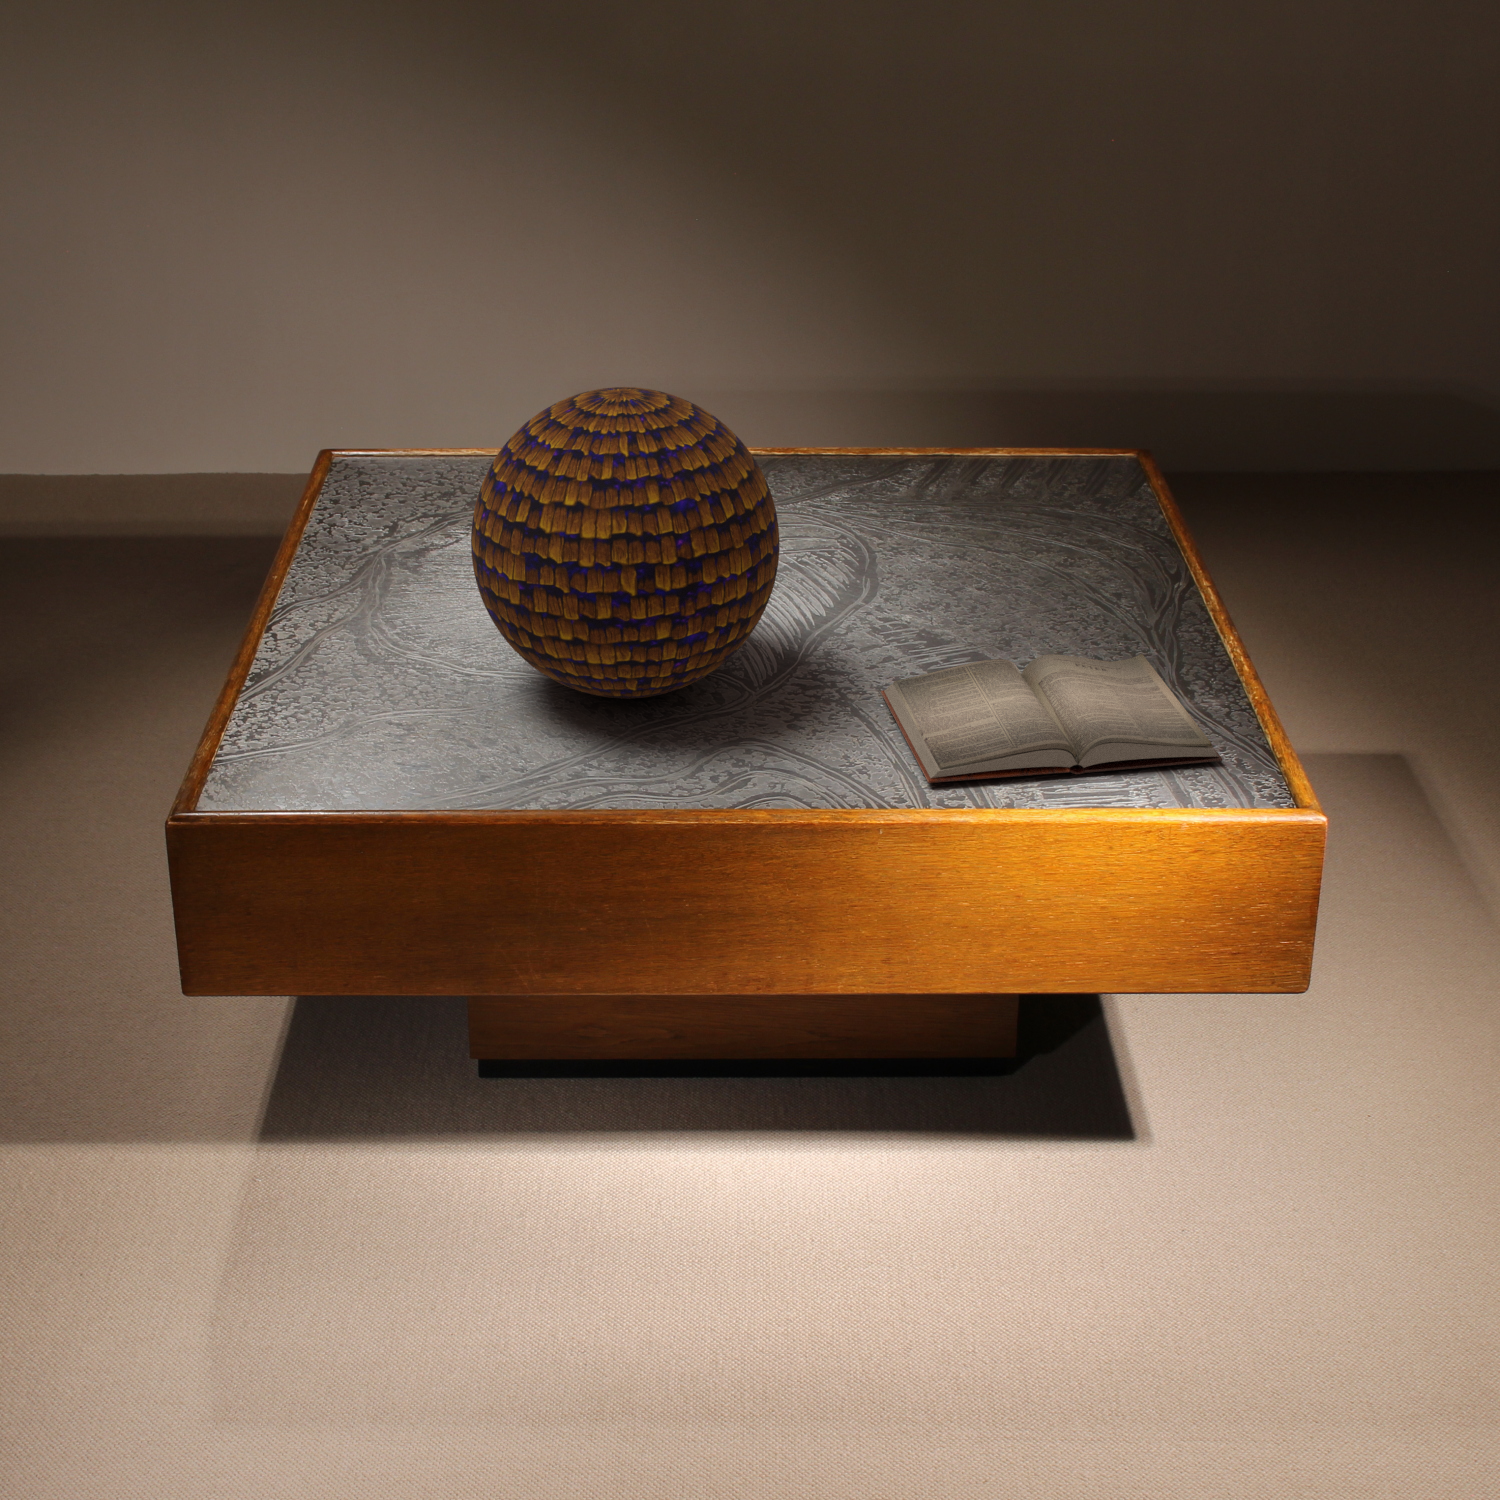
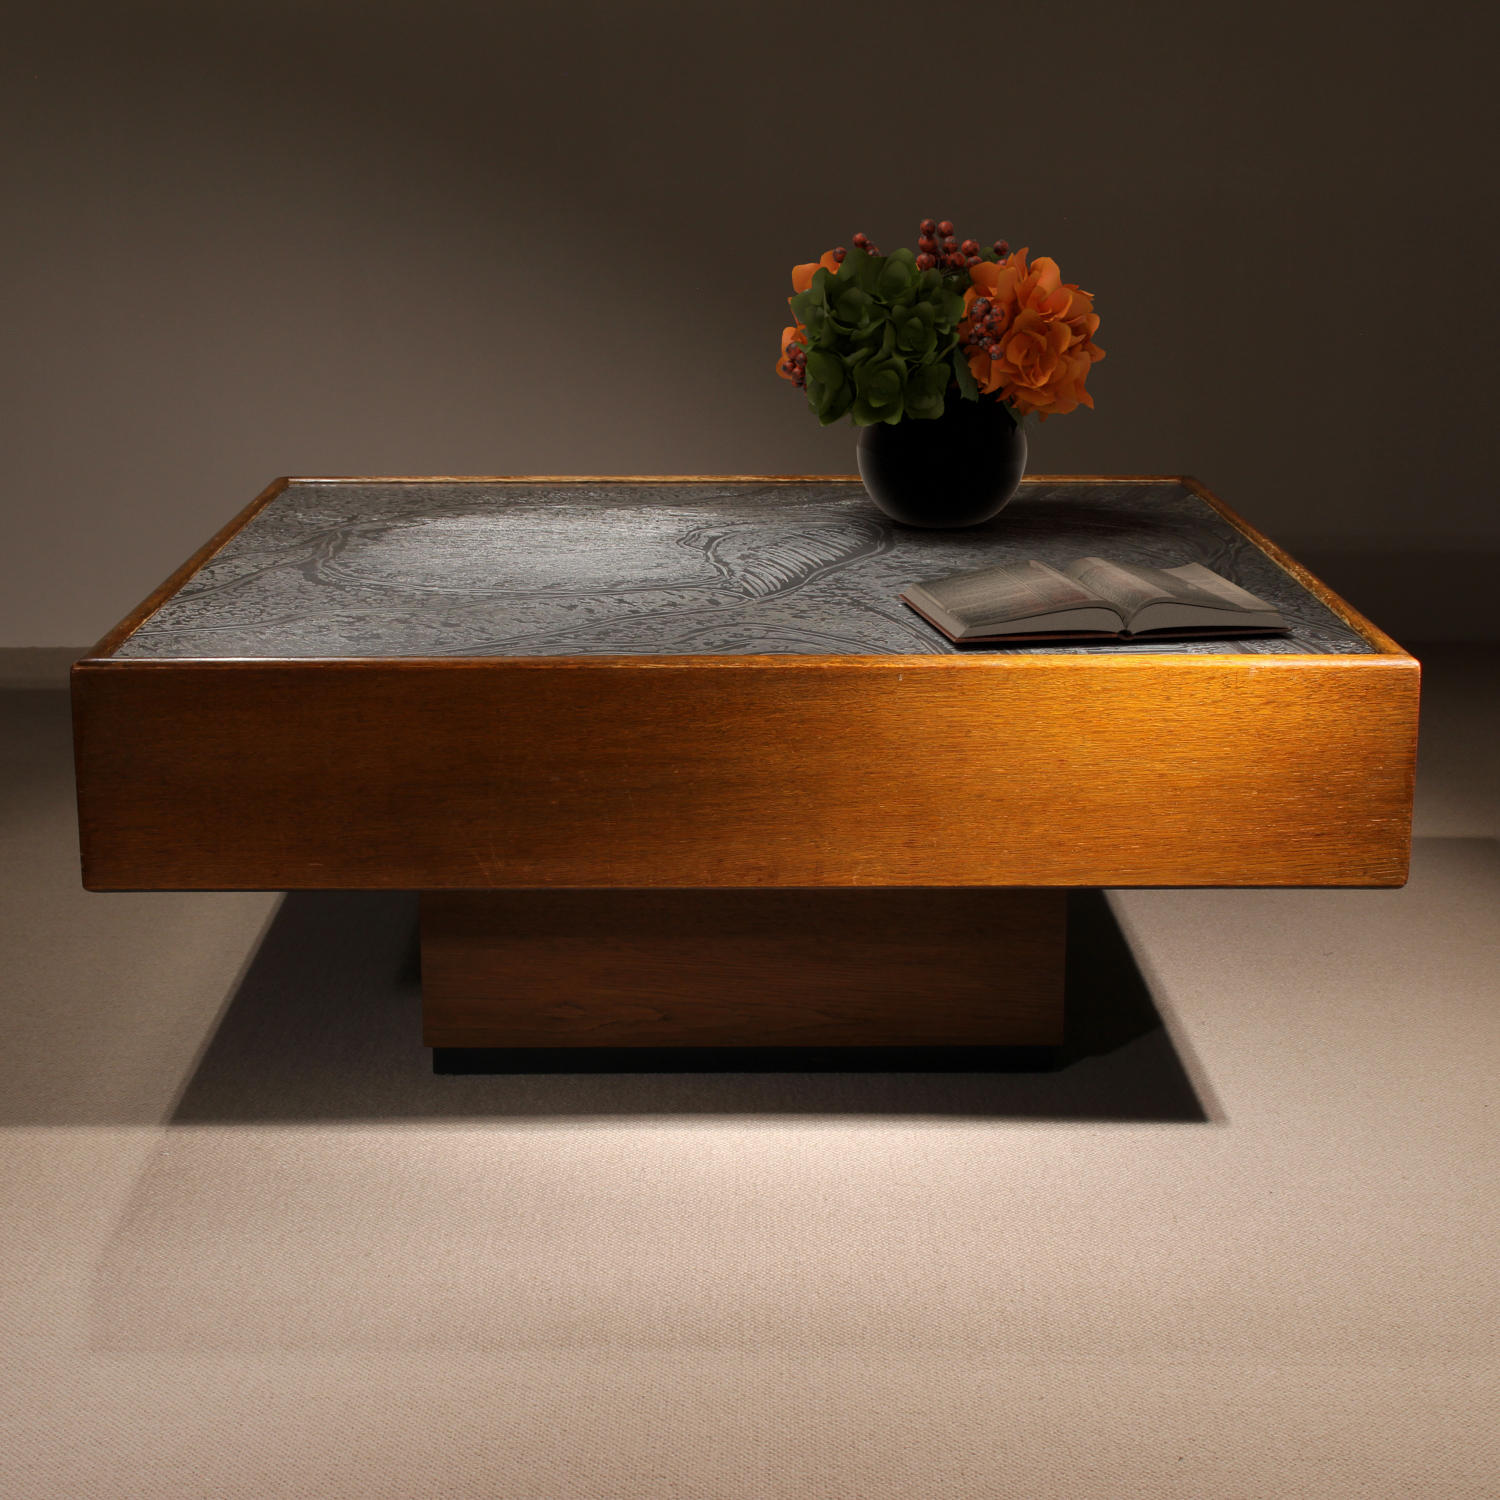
flower arrangement: none [770,276,1076,555] -> present [776,219,1106,528]
decorative orb: present [471,387,780,698] -> none [437,247,782,596]

